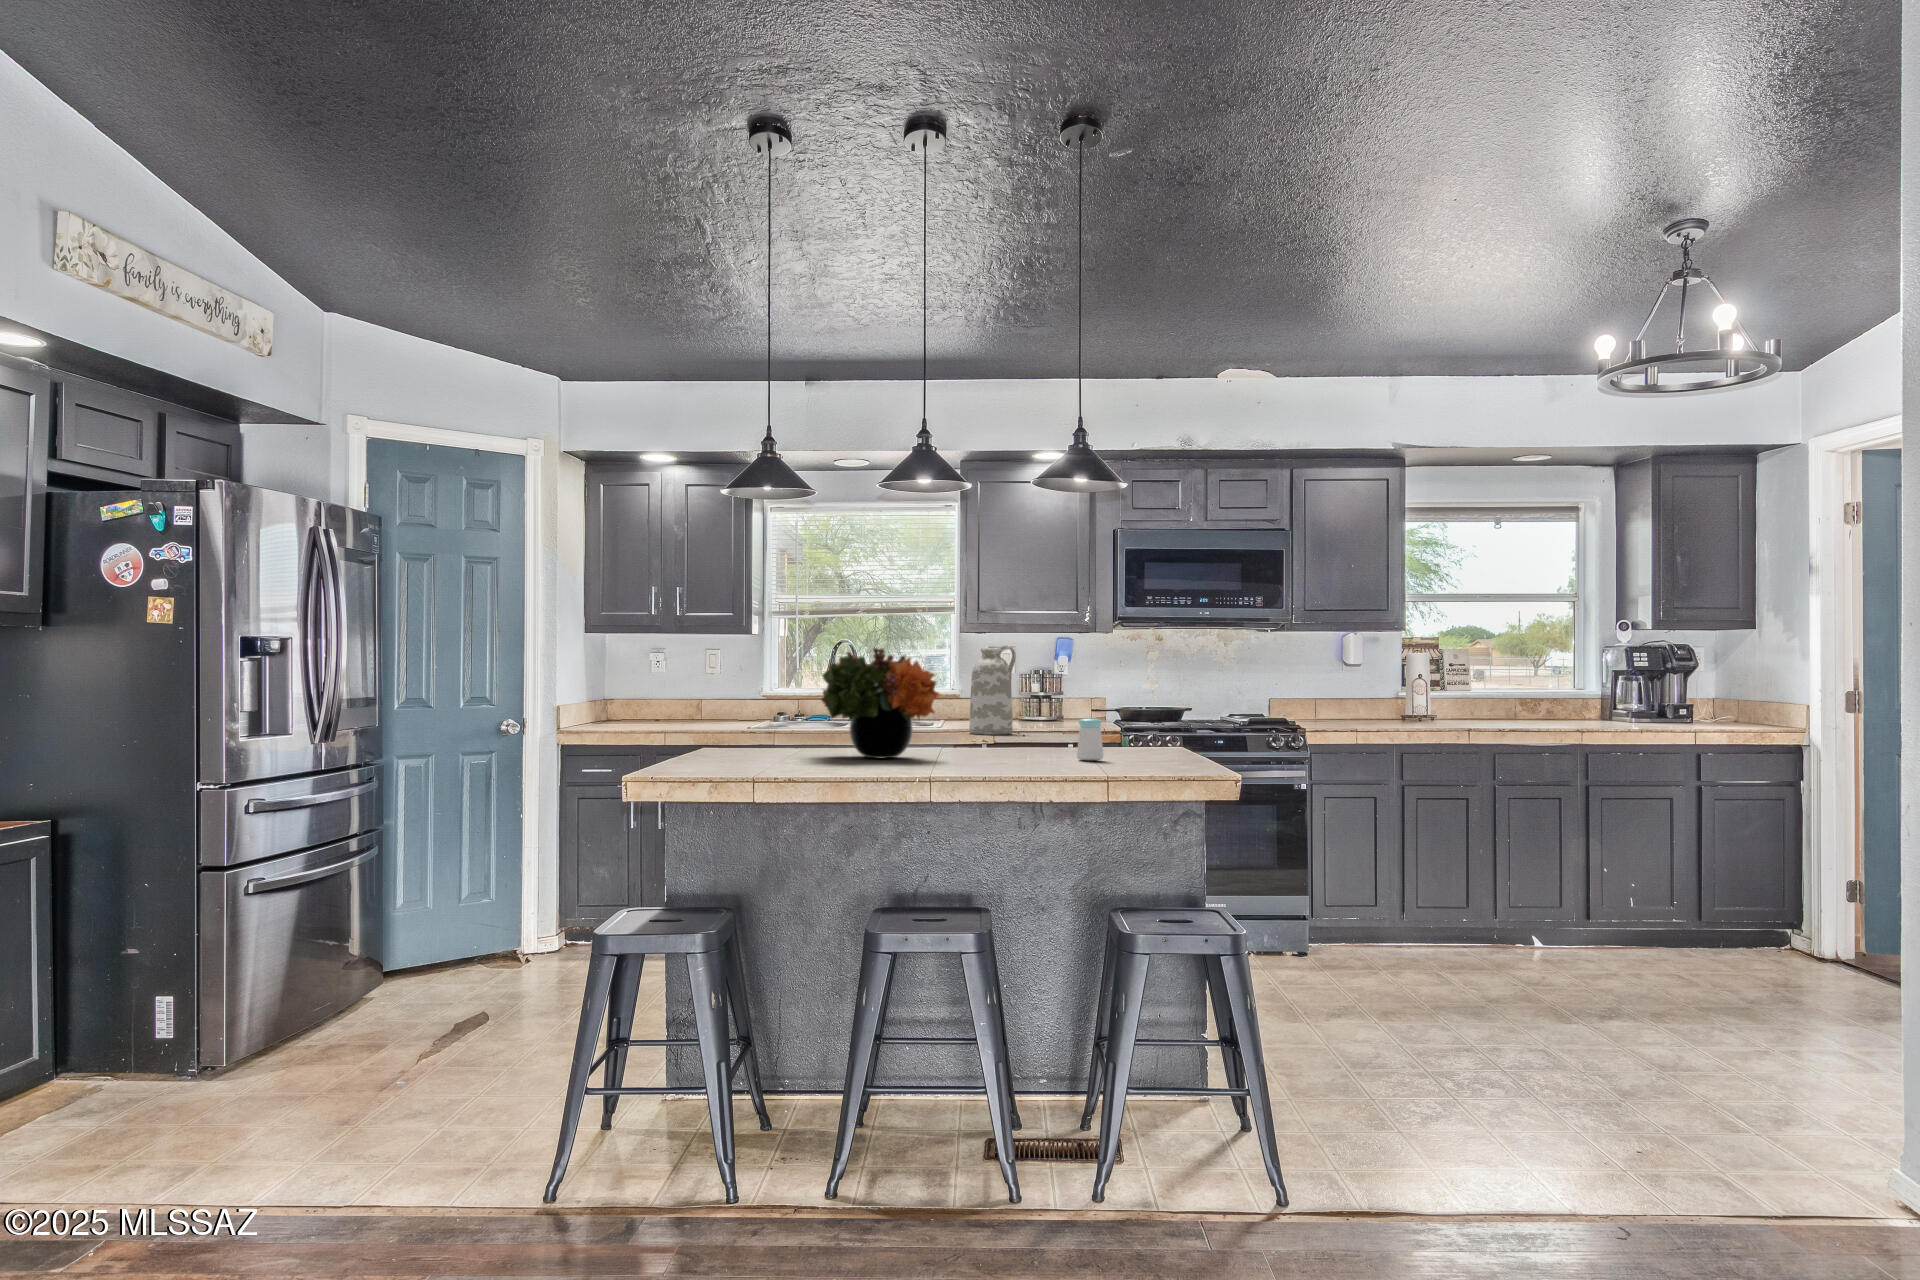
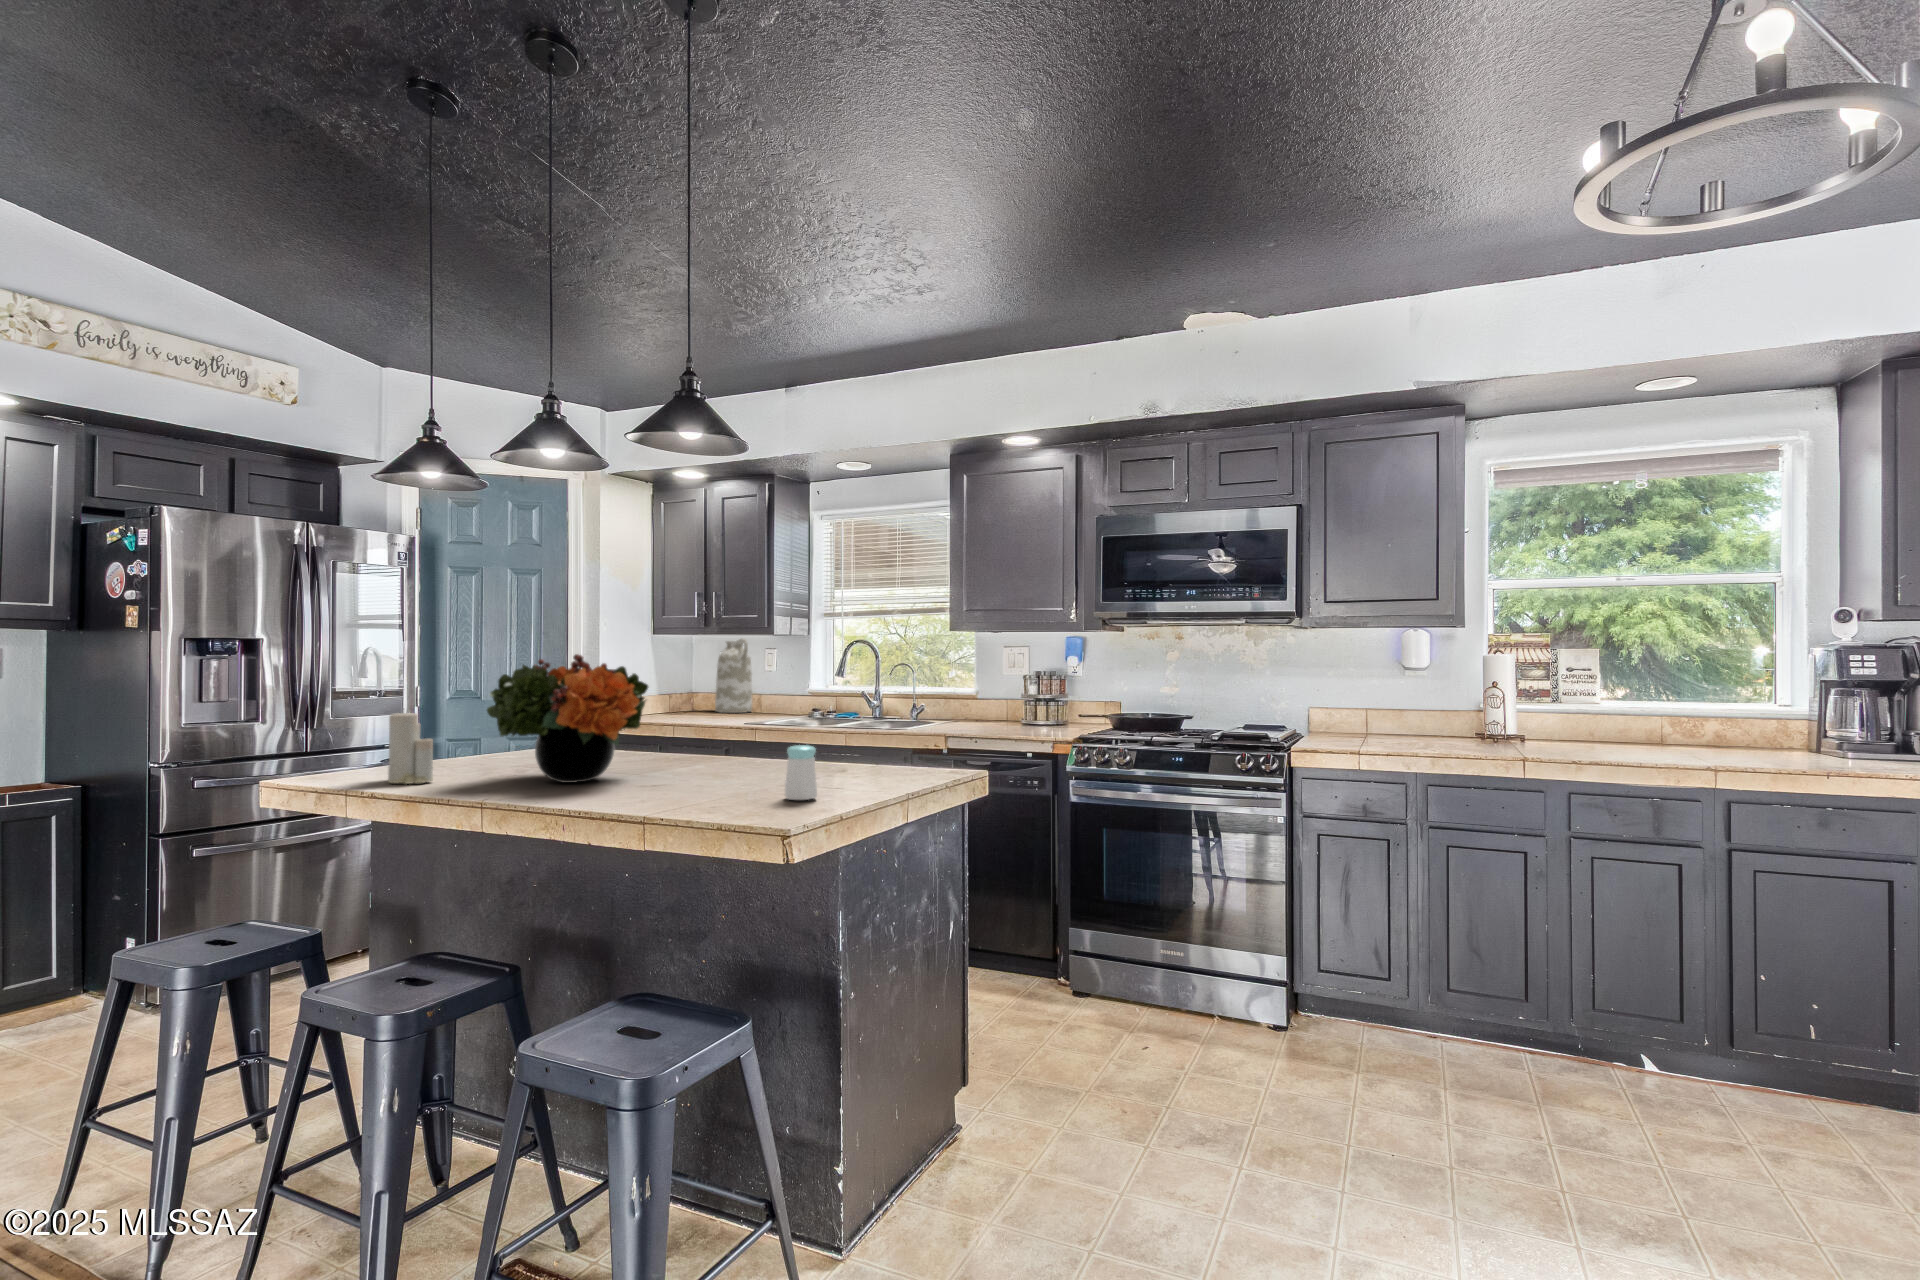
vase: present [969,645,1016,735] -> present [715,638,752,713]
candle: none [740,692,783,761] -> present [388,713,433,784]

